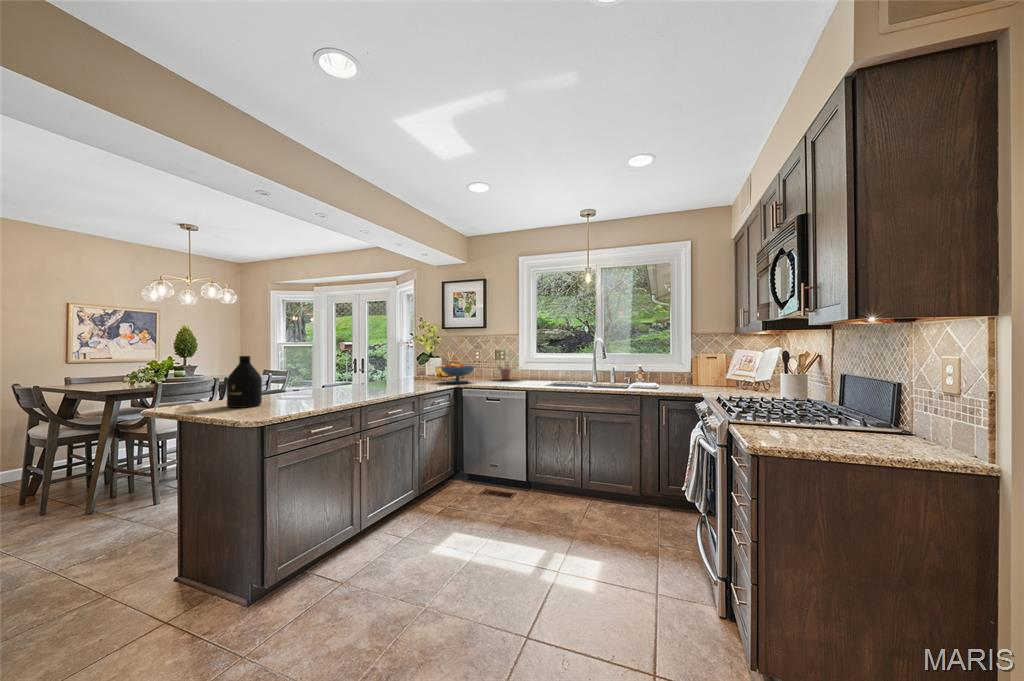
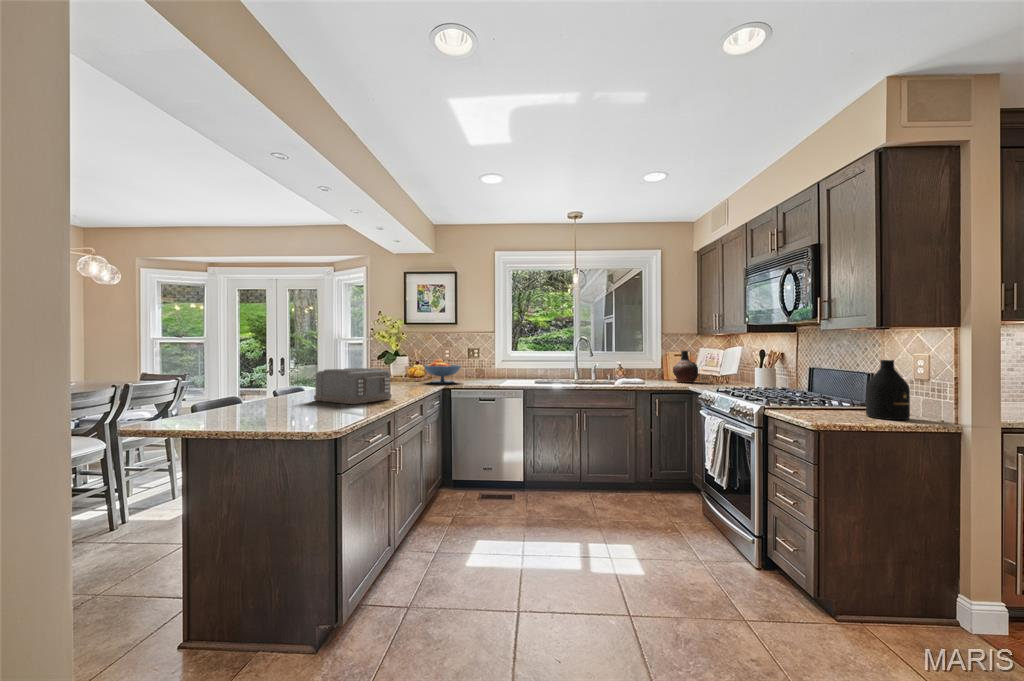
potted plant: present [498,351,515,380] -> none [465,346,501,379]
vase: none [698,351,732,387] -> present [673,350,699,383]
bottle: present [227,356,262,408] -> present [866,360,910,420]
toaster: none [298,368,362,401] -> present [314,368,392,404]

